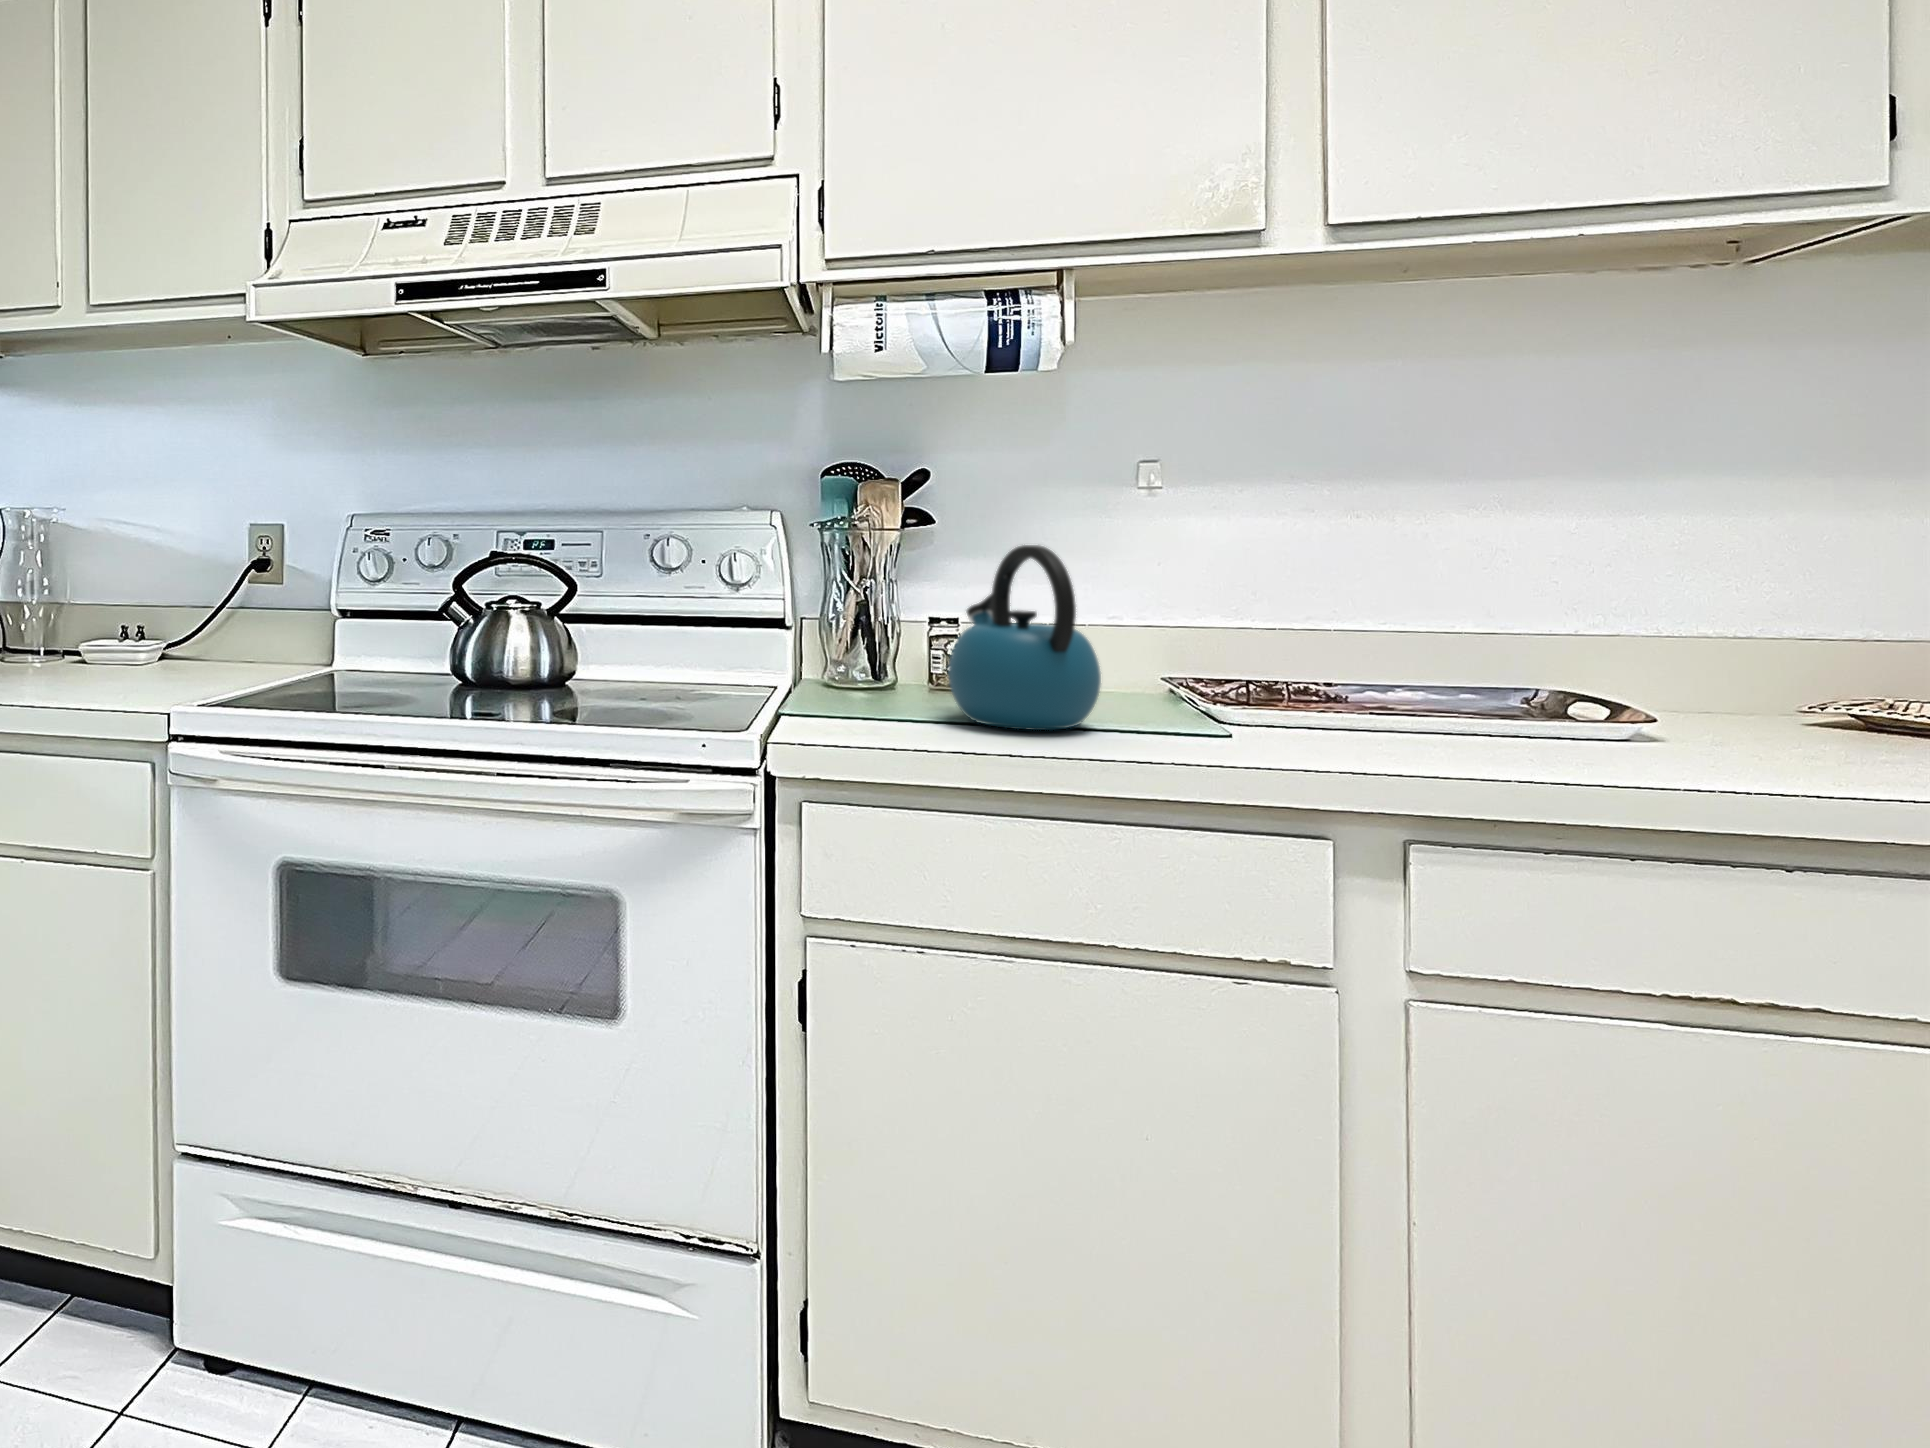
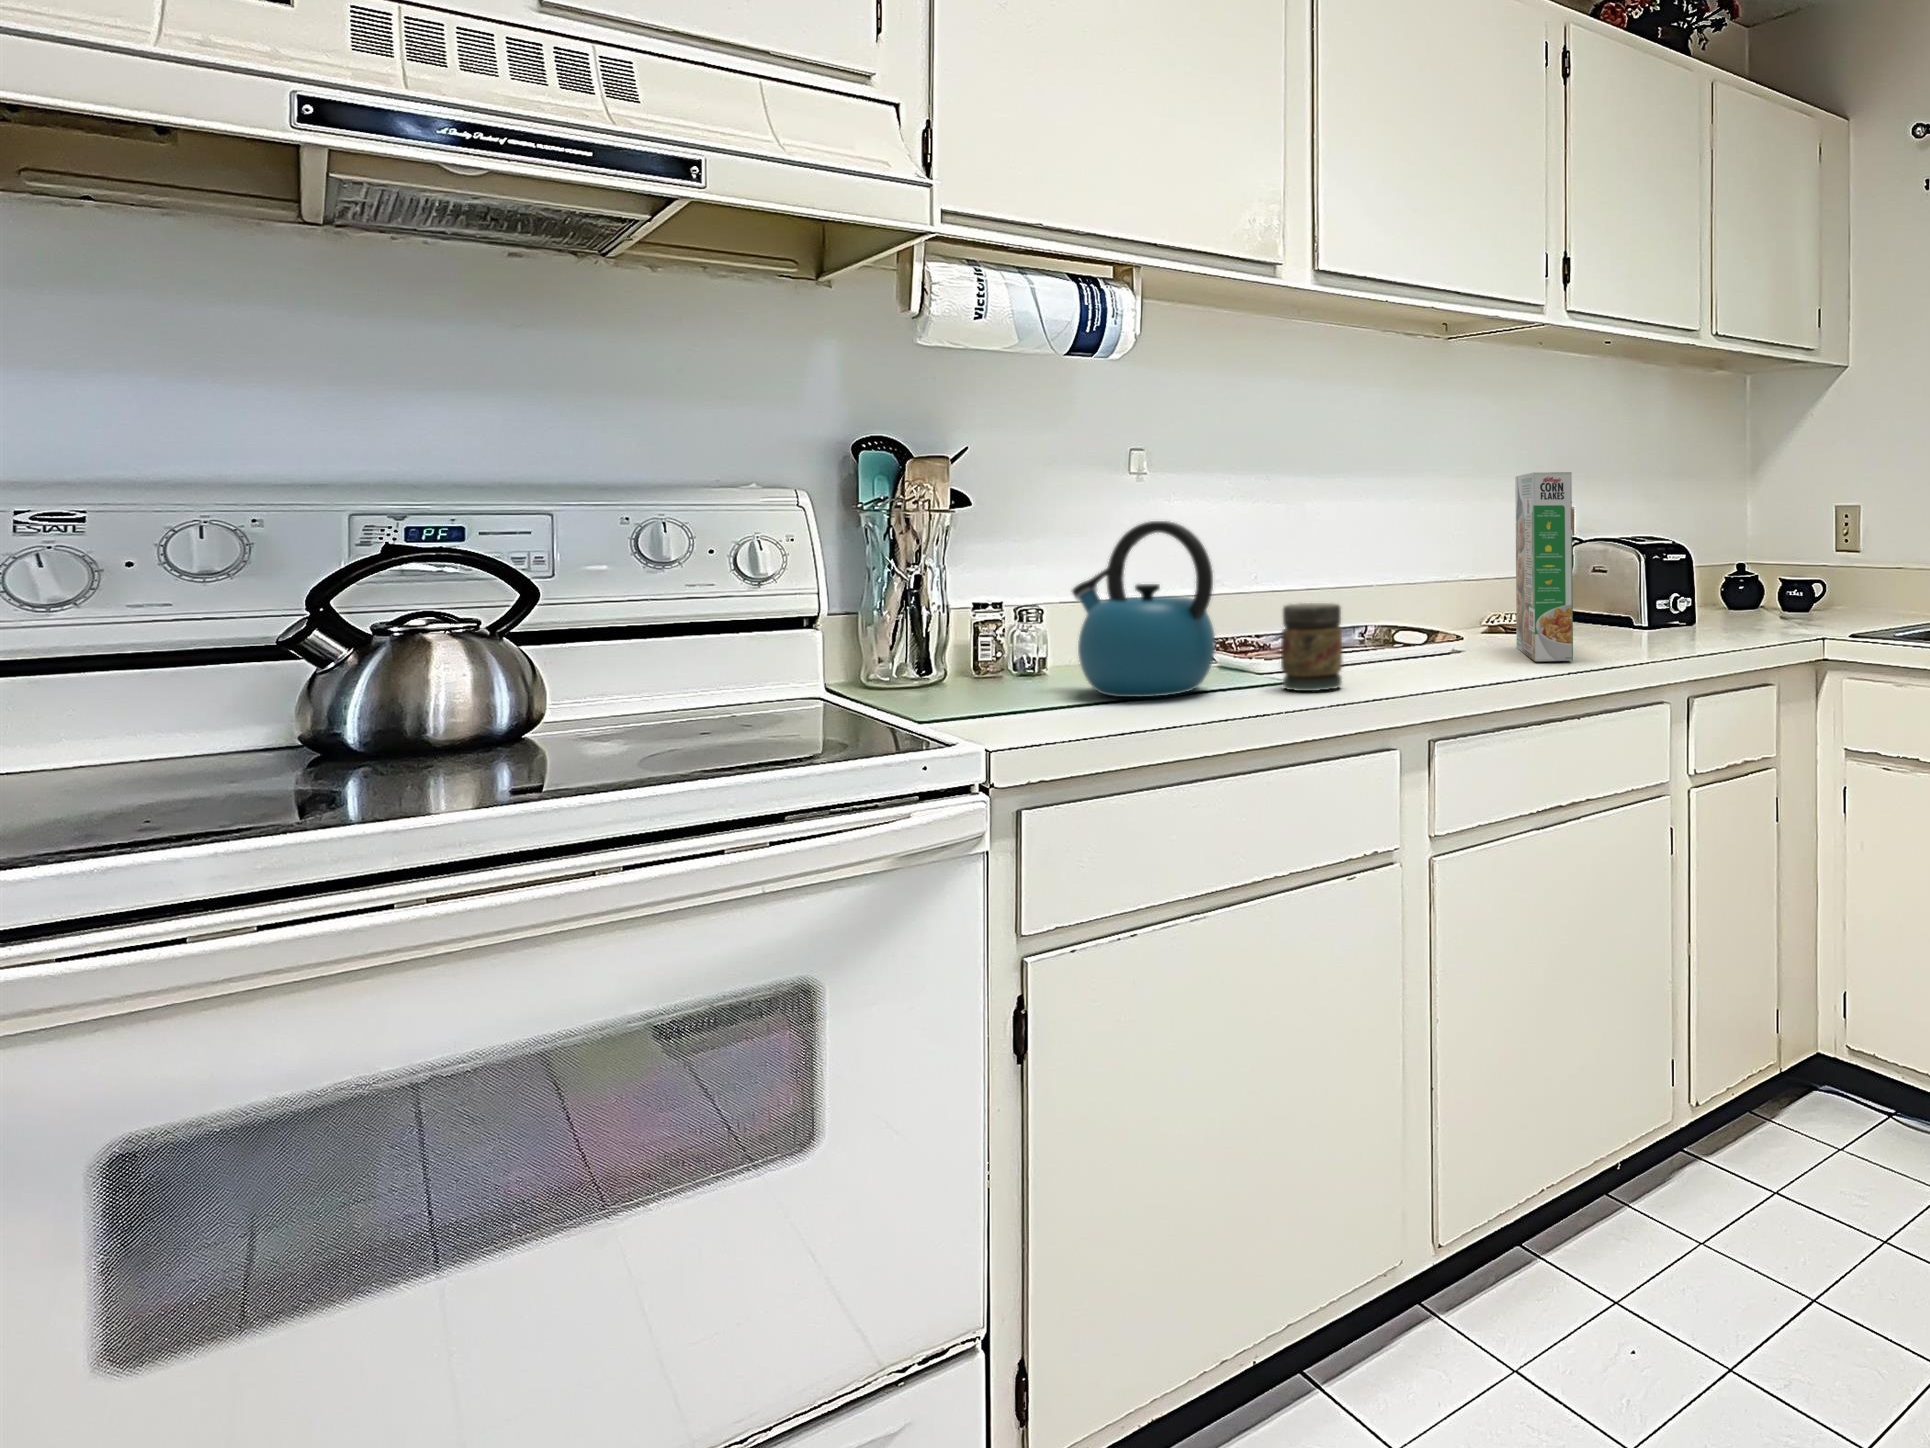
cereal box: none [1697,478,1834,785] -> present [1515,472,1573,661]
jar: none [1174,647,1258,754] -> present [1281,603,1342,691]

